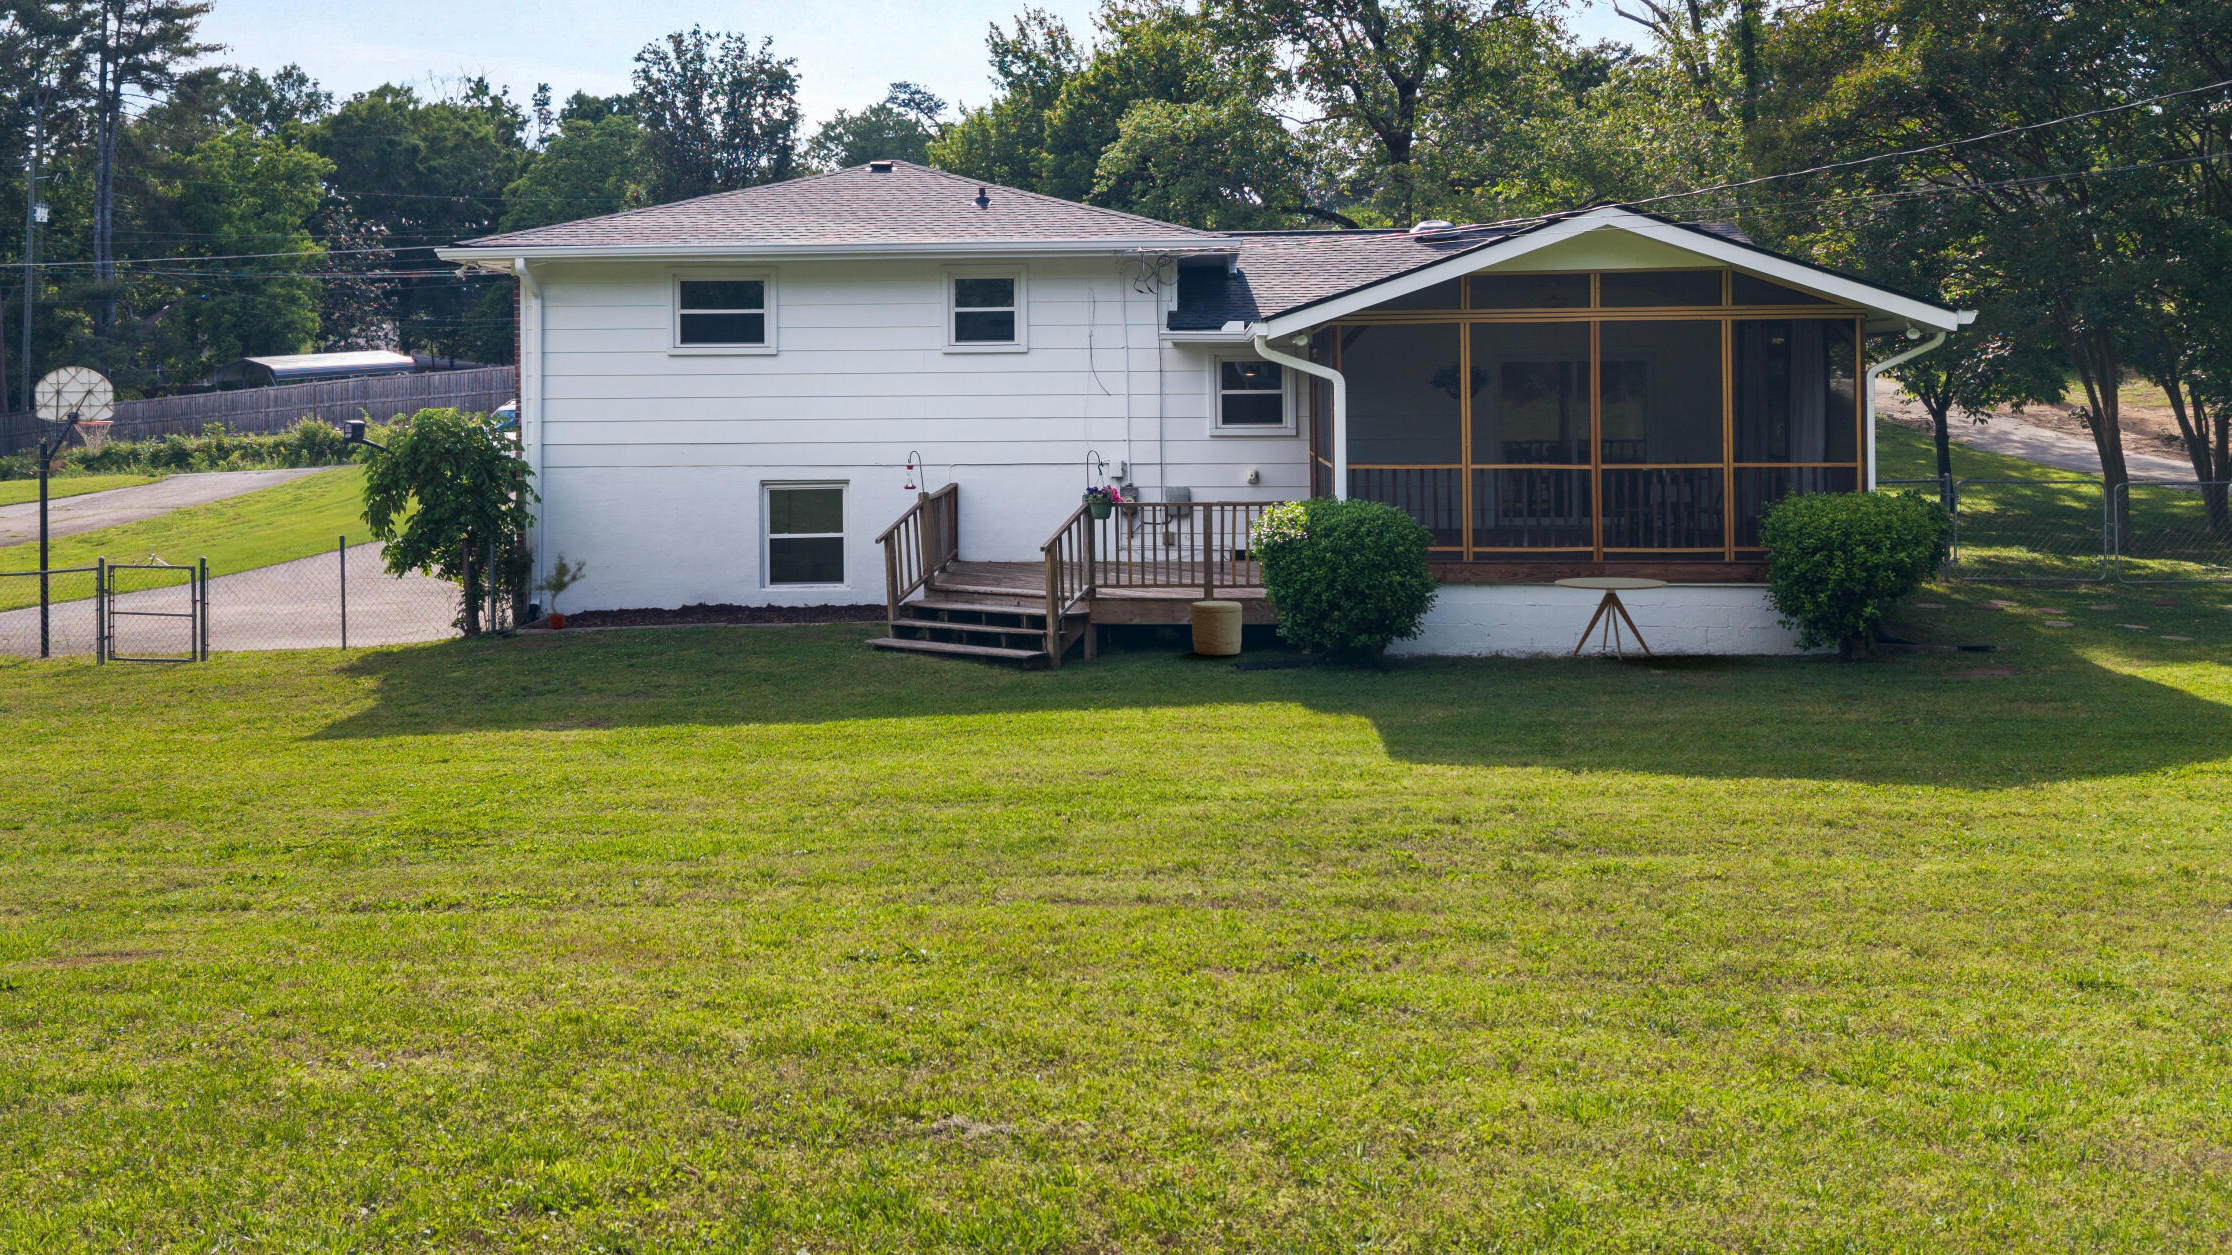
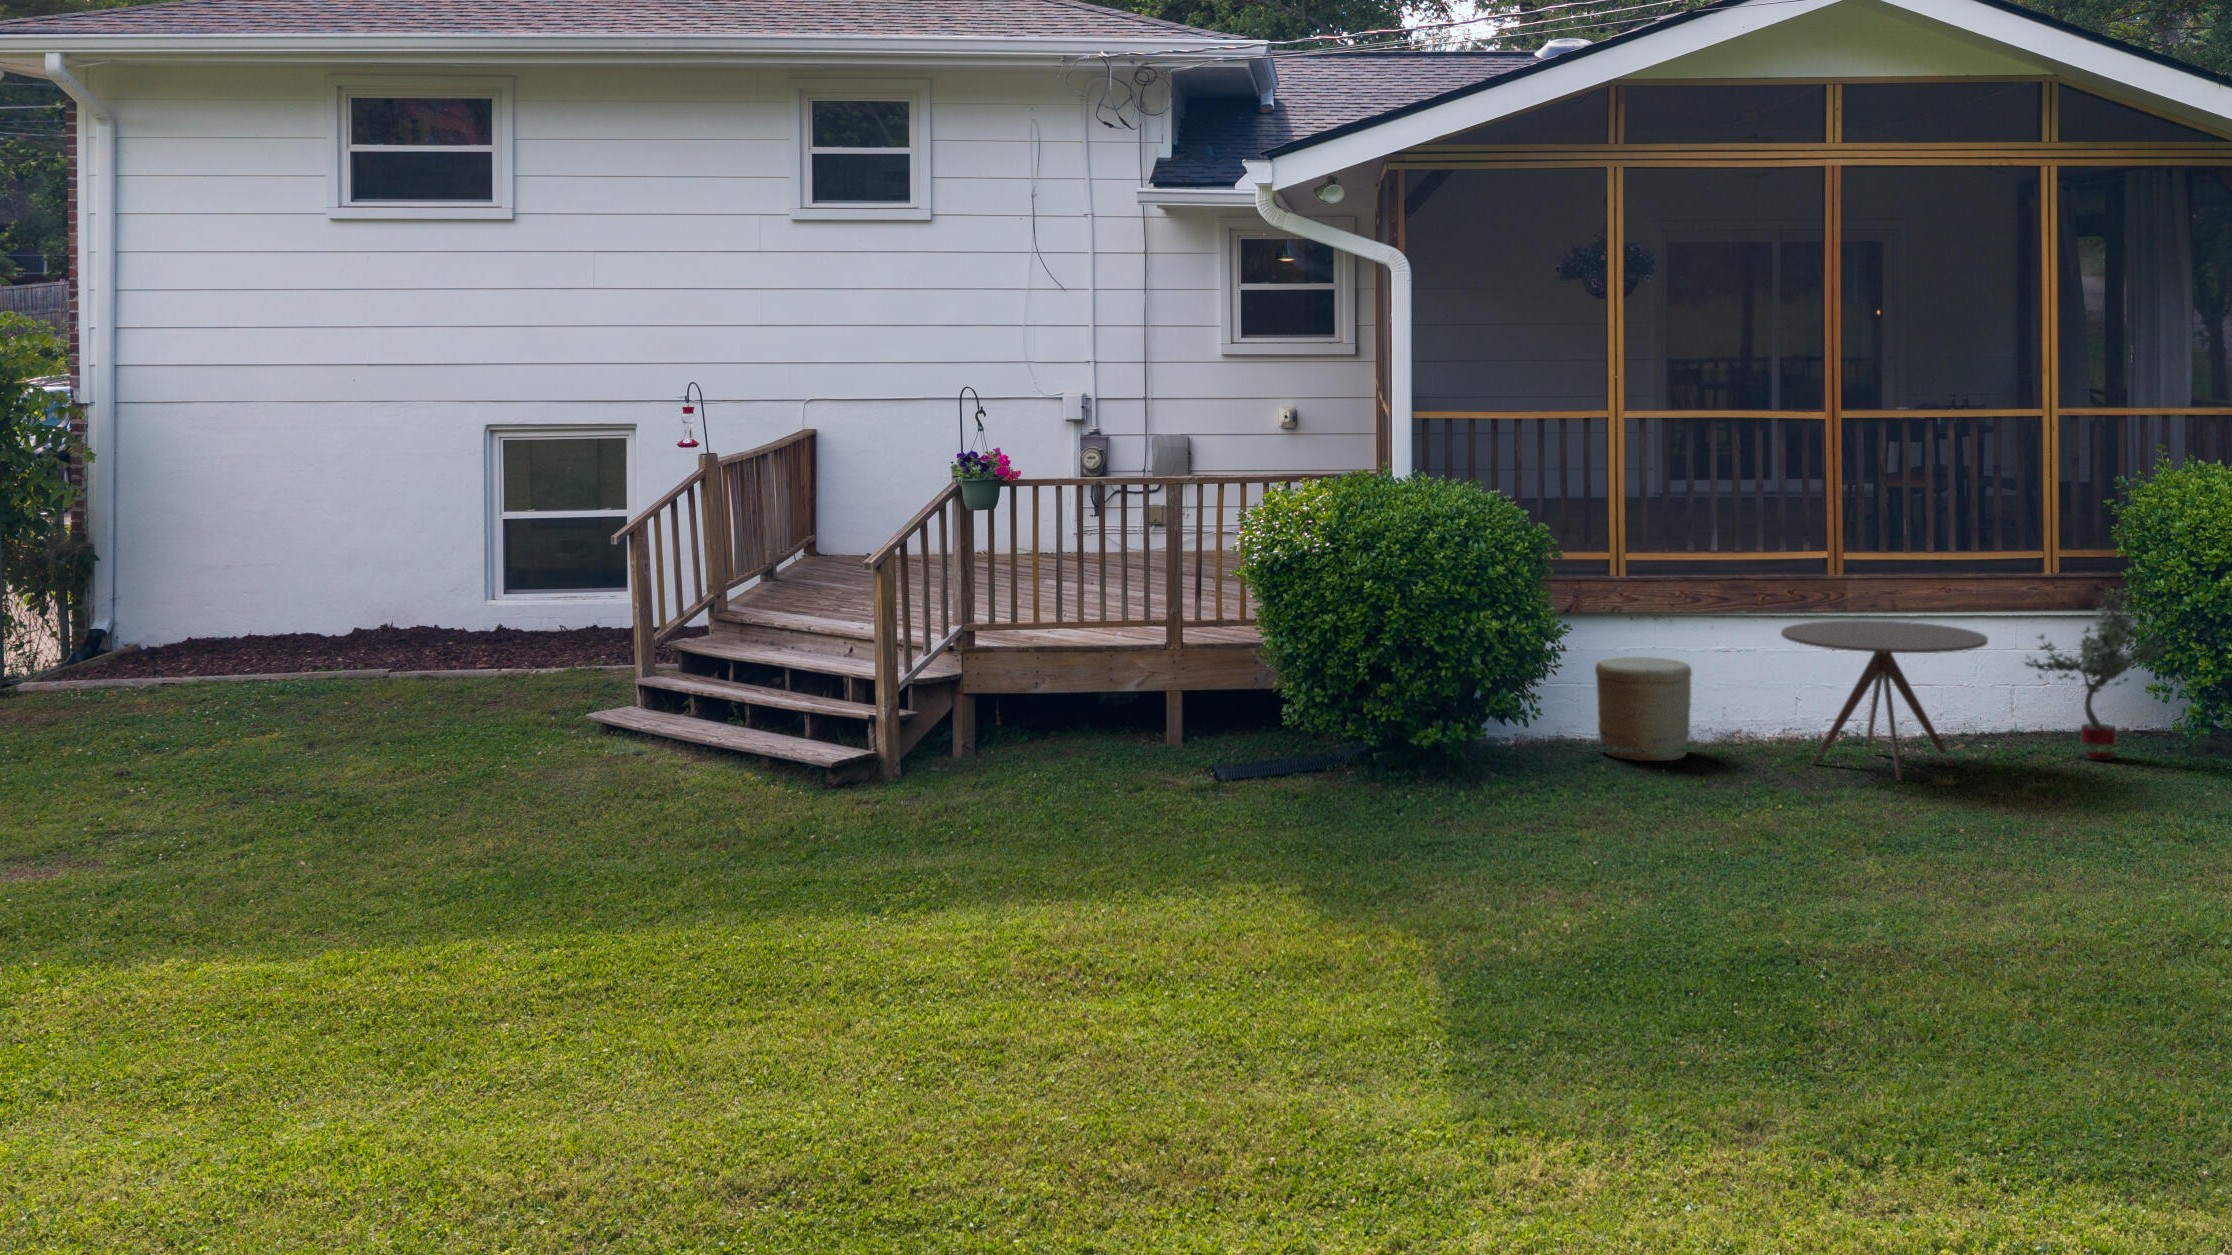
potted tree: present [529,553,586,629] -> present [2025,588,2170,761]
woven basket: present [1190,601,1242,656] -> present [1595,657,1692,761]

